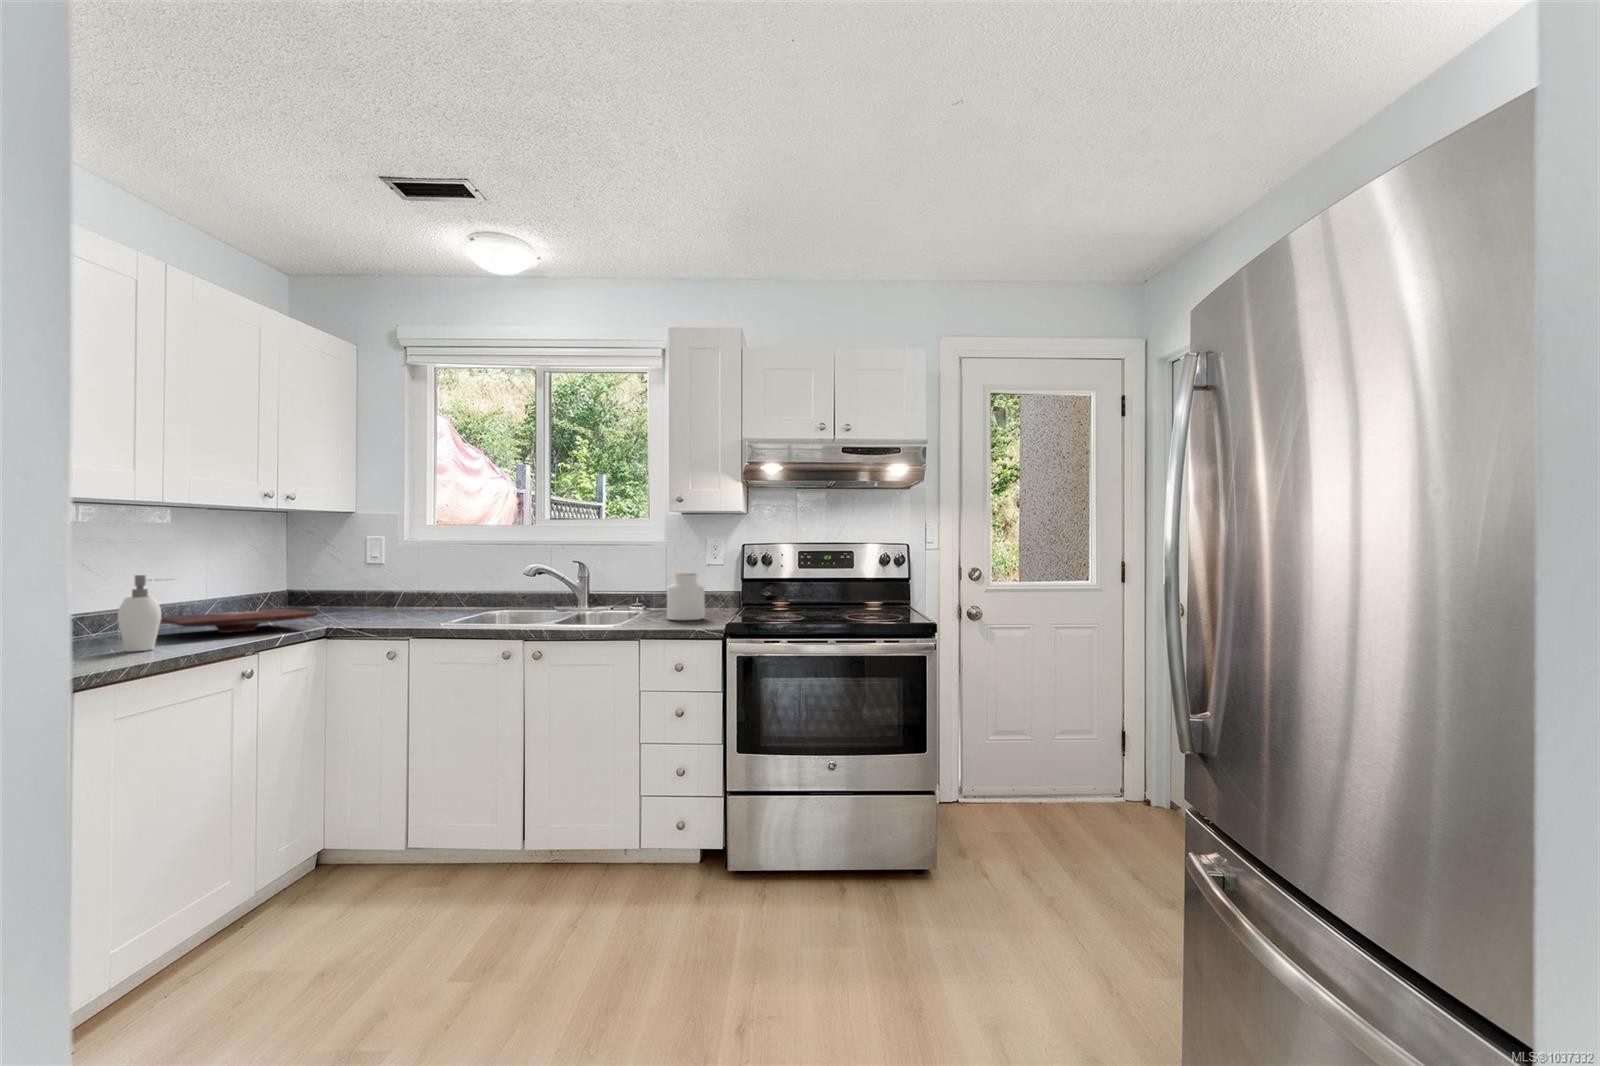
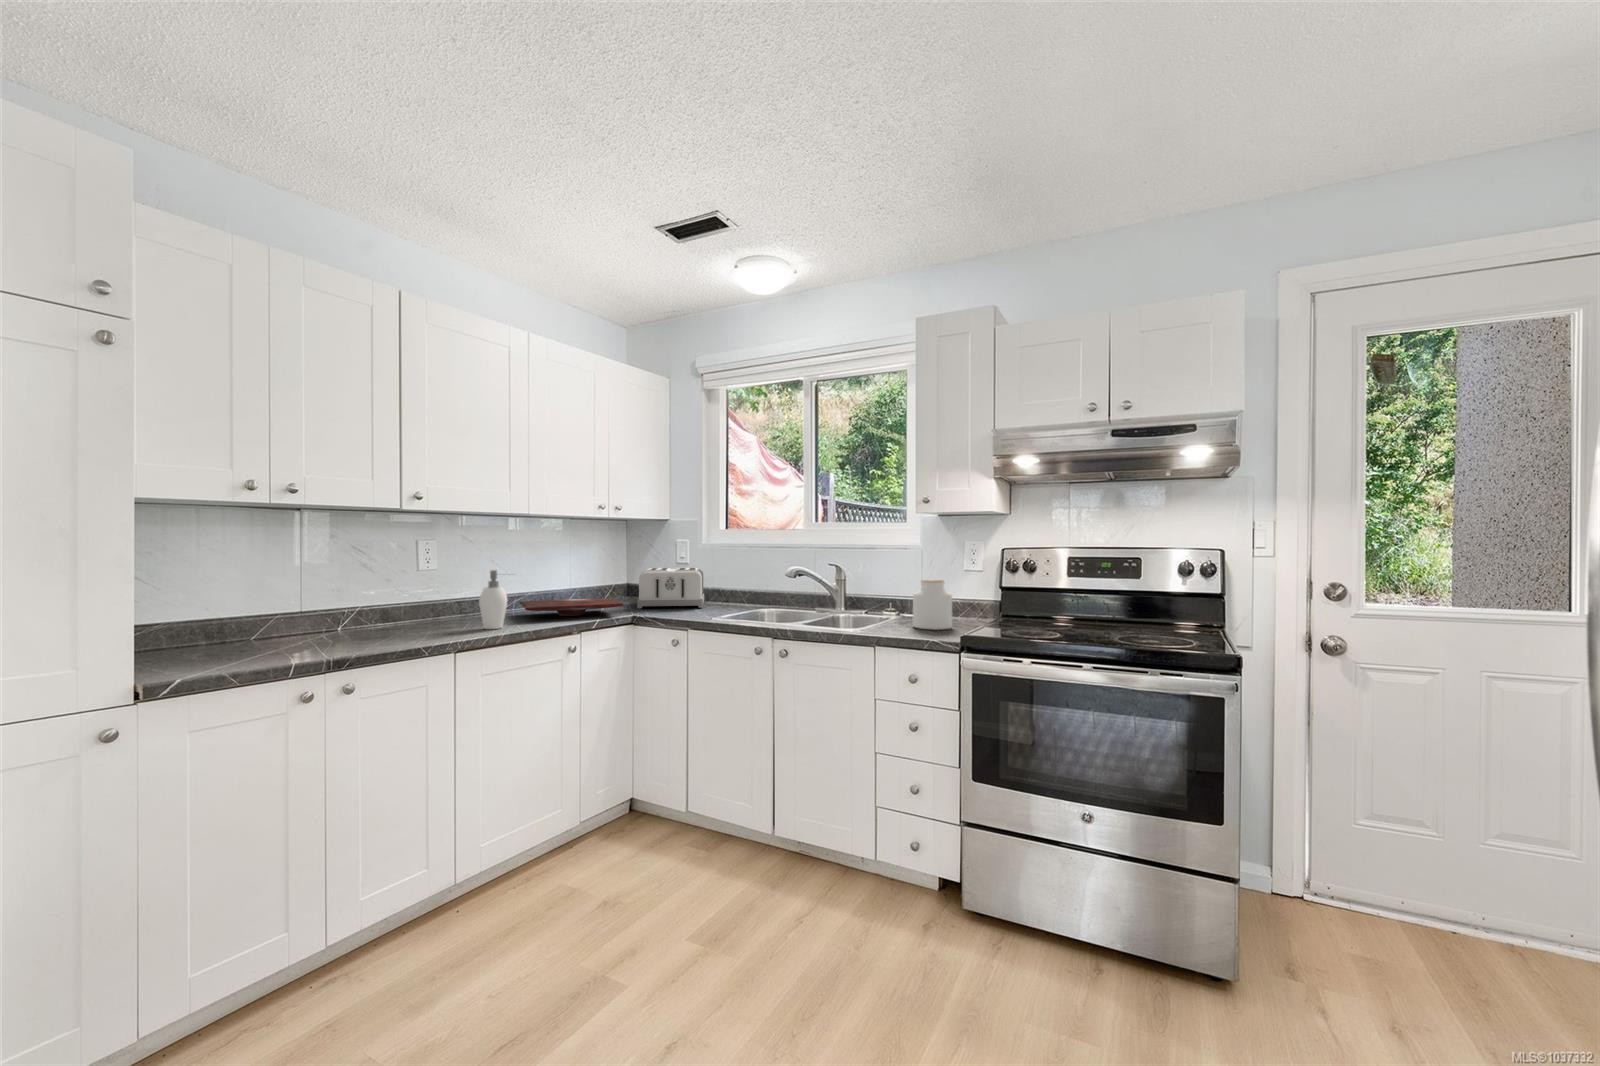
toaster: none [321,570,412,620] -> present [637,568,704,608]

